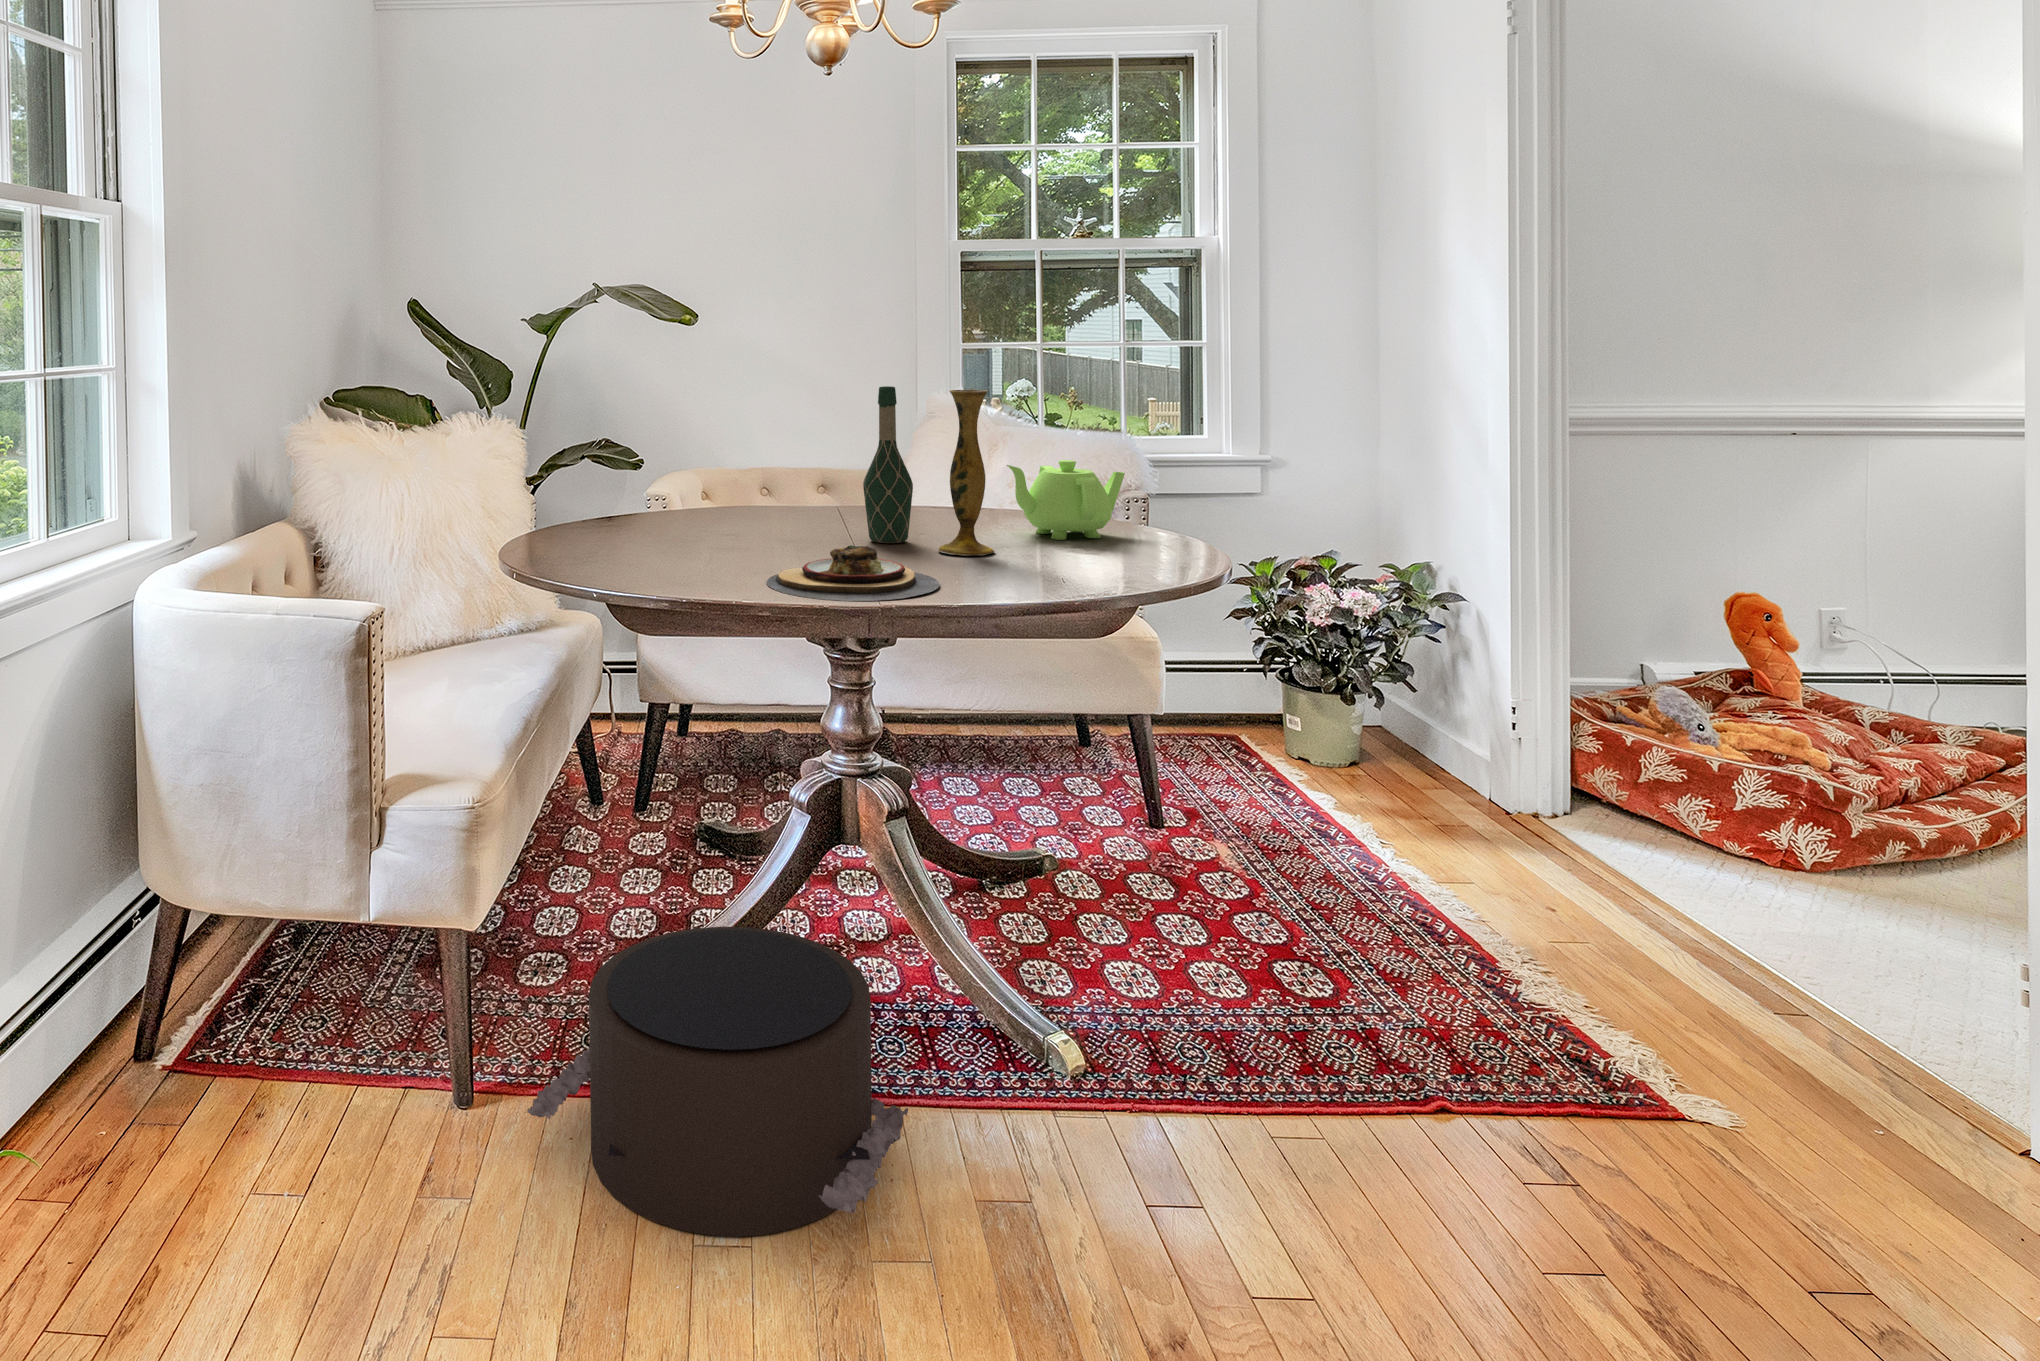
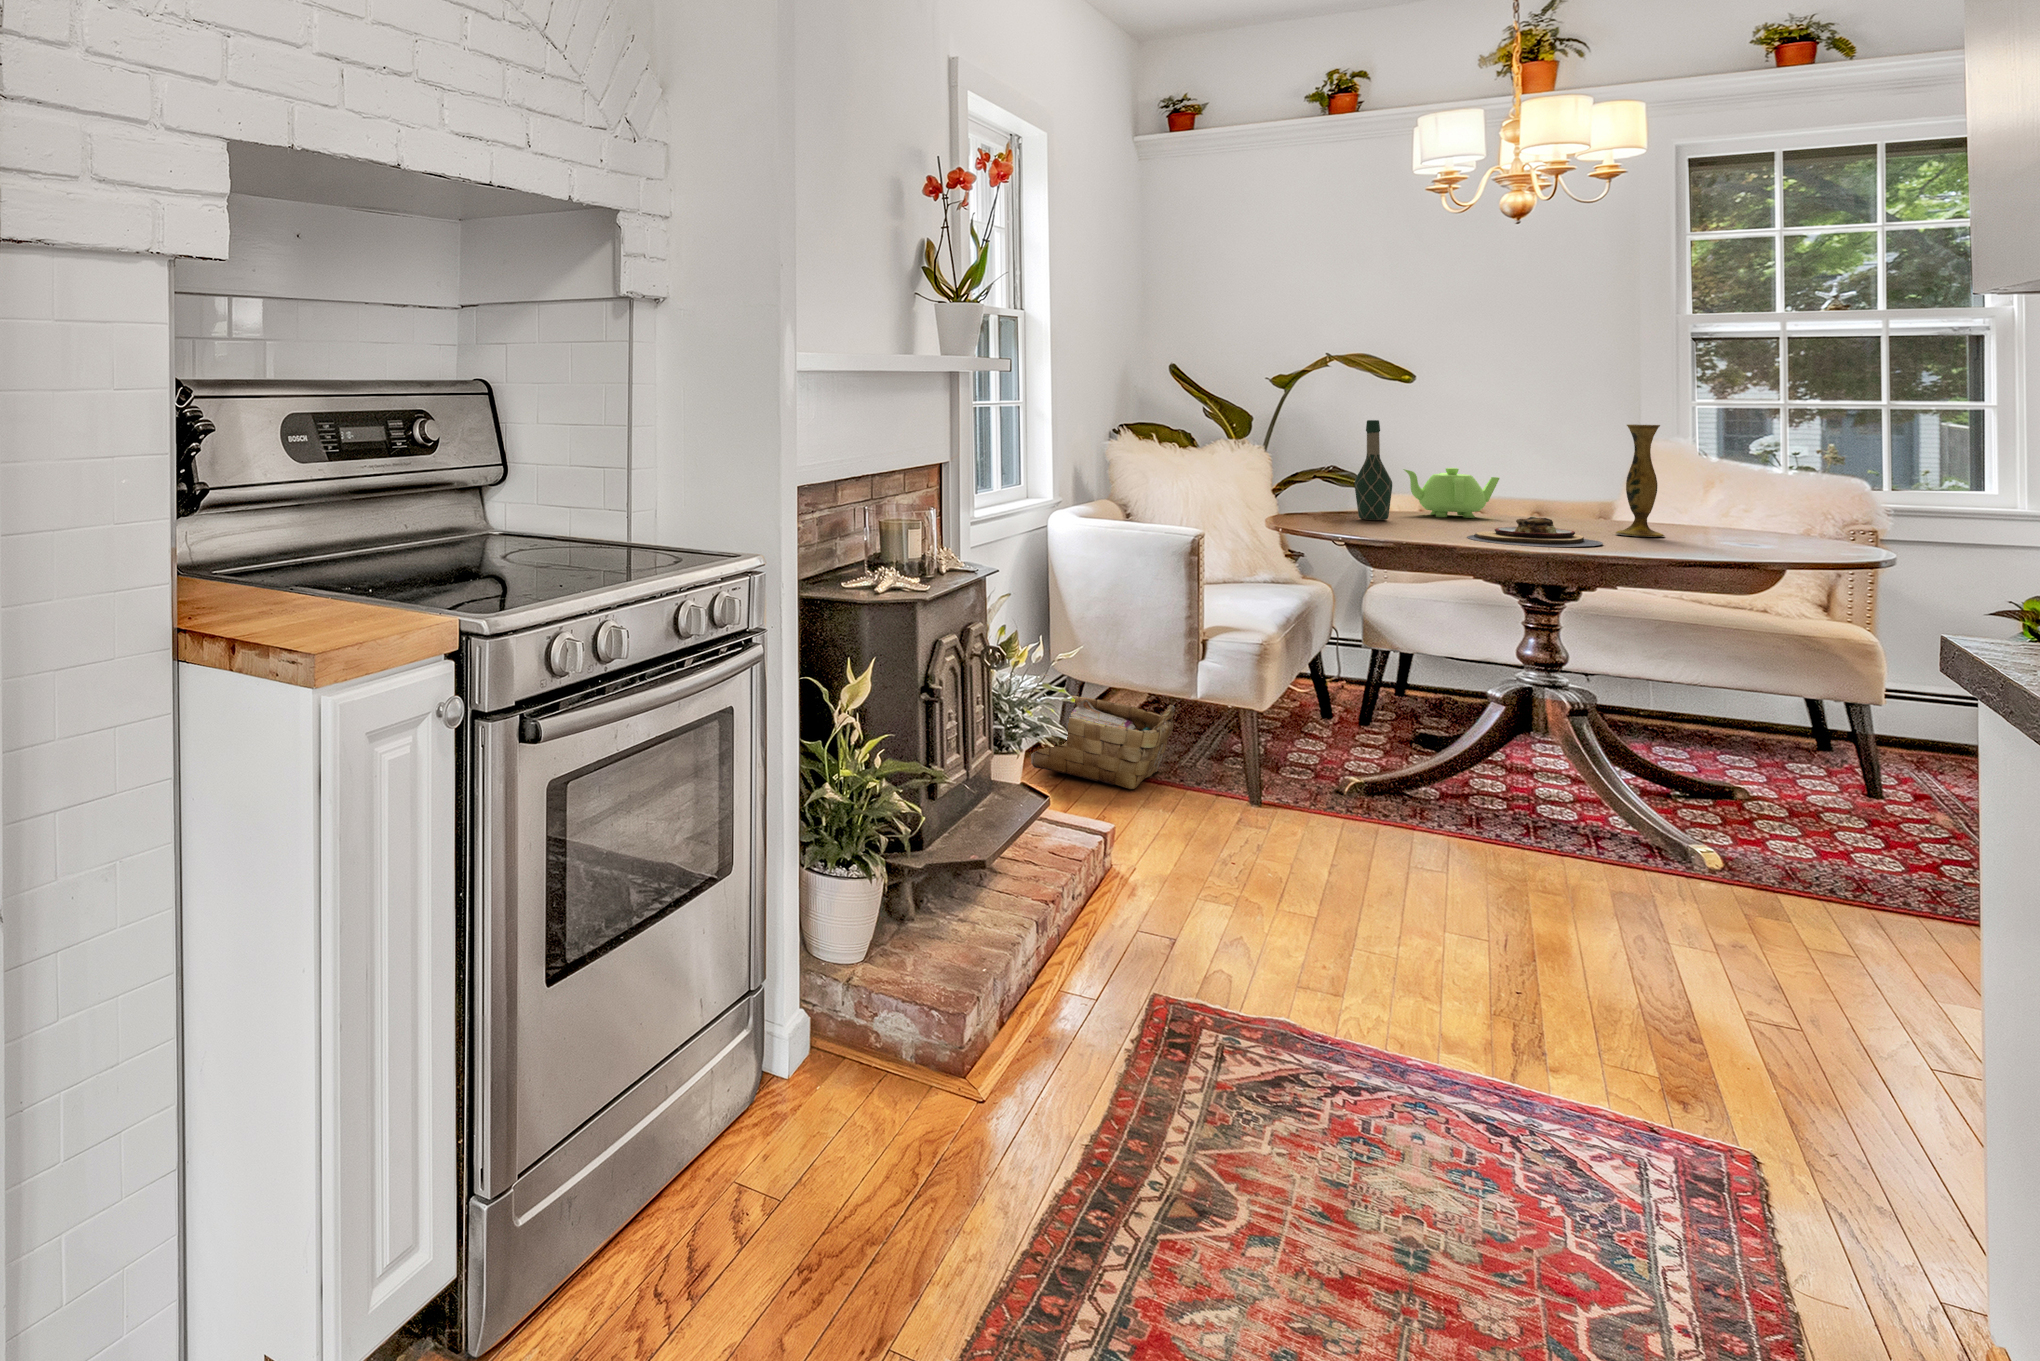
wine bottle: present [863,386,913,543] -> present [1354,420,1392,520]
teapot: present [1007,460,1125,540] -> present [1403,468,1499,518]
woven basket: none [74,881,343,1104] -> present [1031,674,1175,790]
pouf: present [527,927,908,1236] -> none [1300,737,1564,878]

